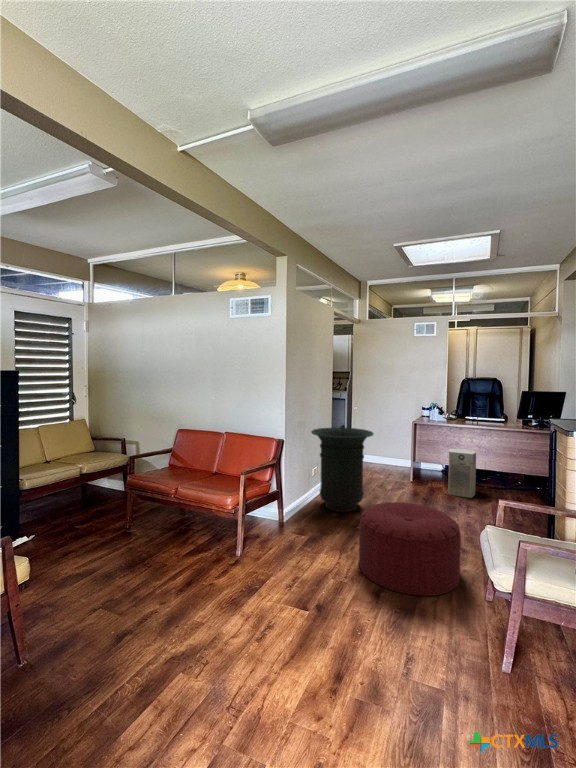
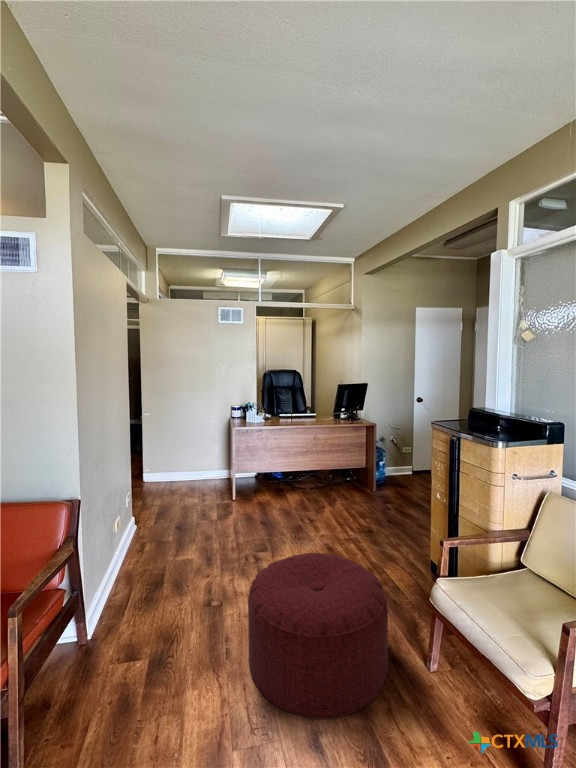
trash can: present [311,427,374,512] -> none [115,450,212,582]
air purifier: present [448,449,476,498] -> none [275,451,303,507]

